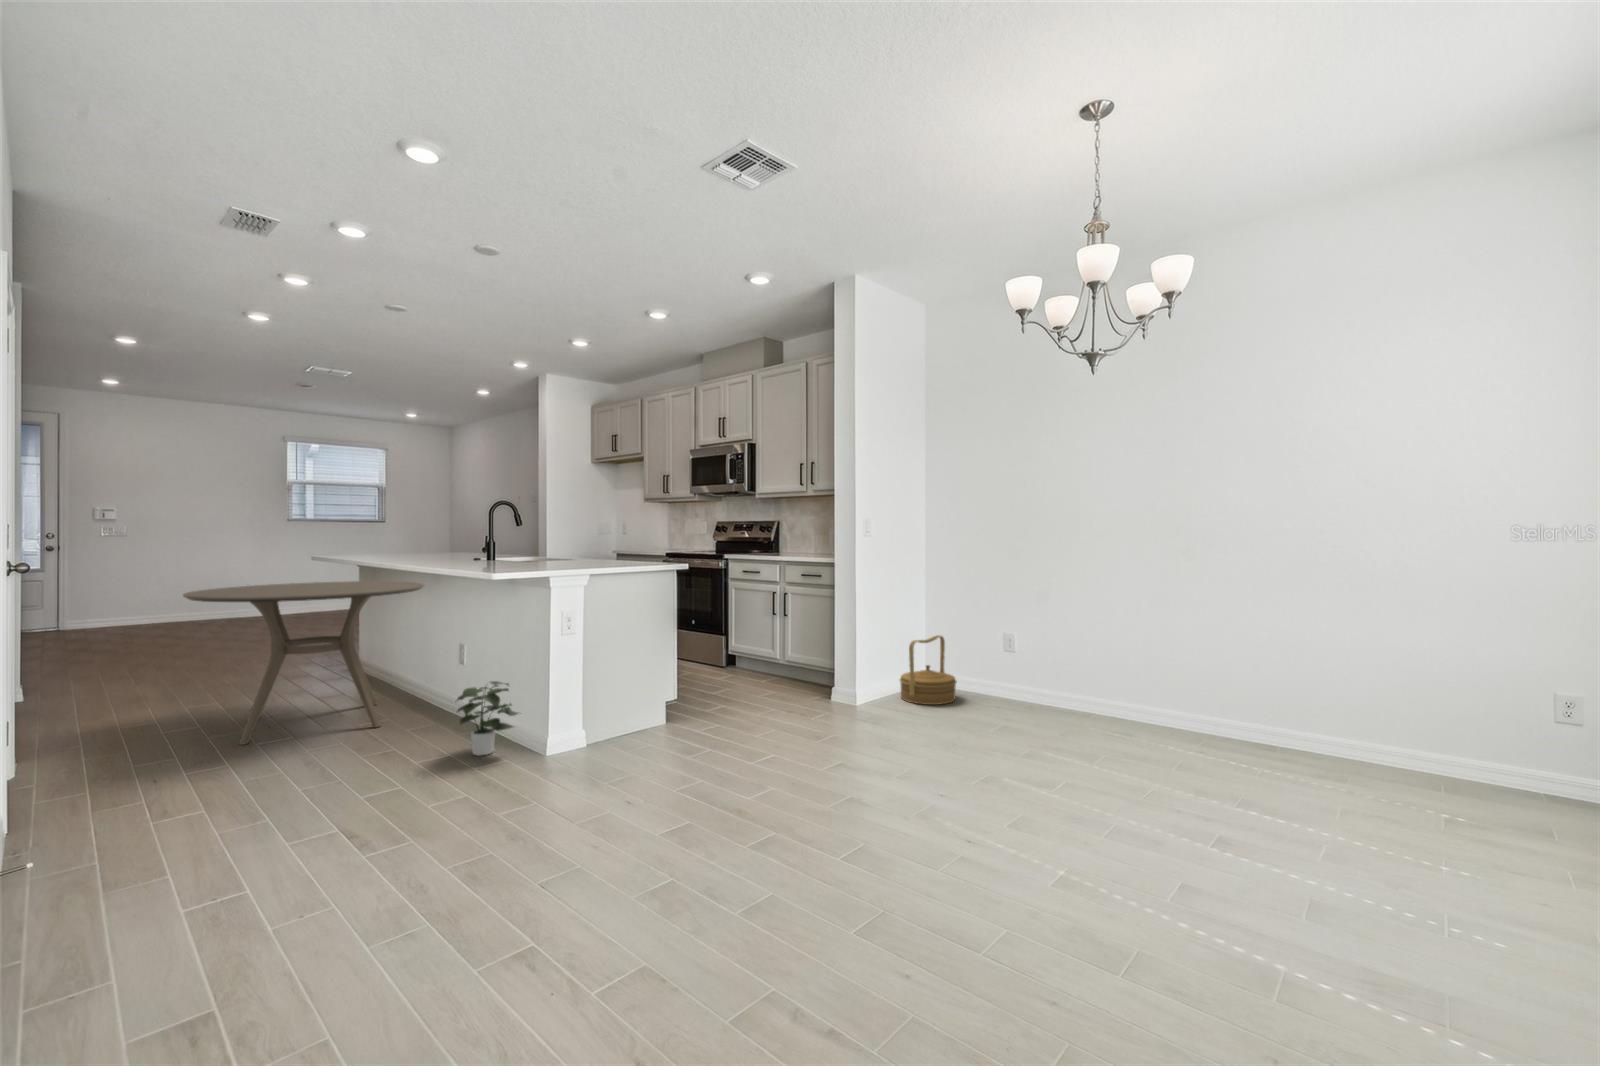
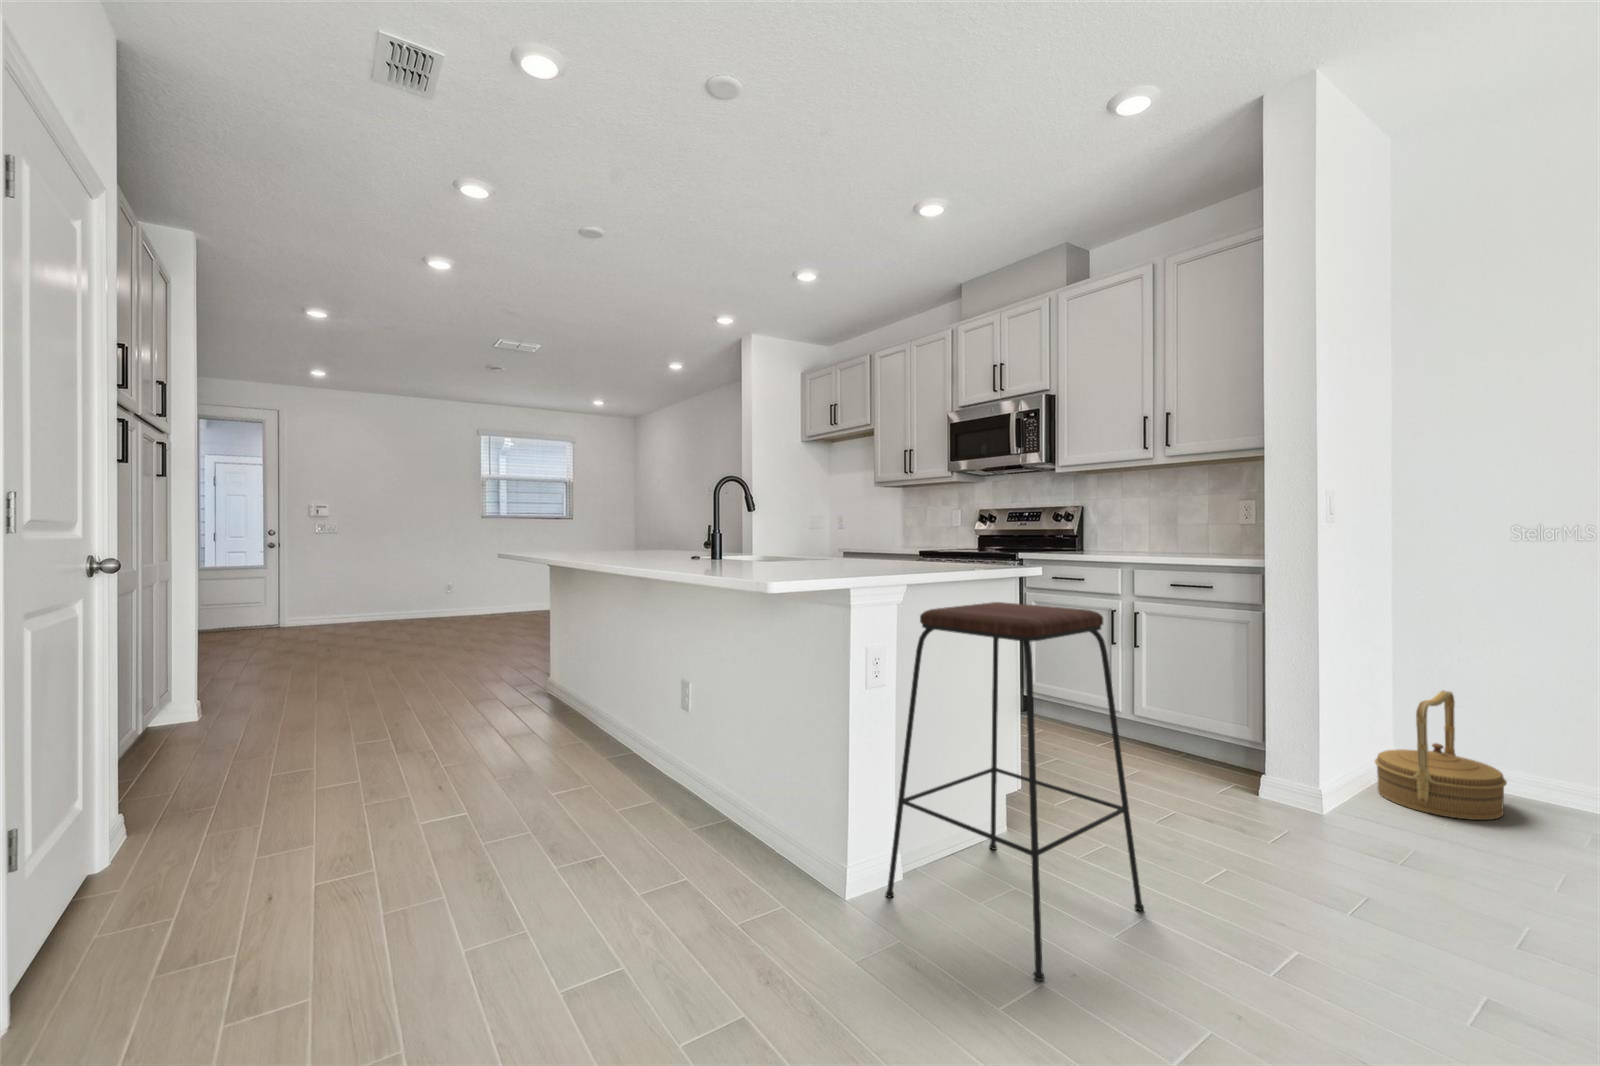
dining table: present [183,581,424,745] -> none [324,587,633,827]
bar stool: none [572,586,713,773] -> present [885,602,1144,981]
potted plant: present [457,681,518,756] -> none [693,760,801,889]

